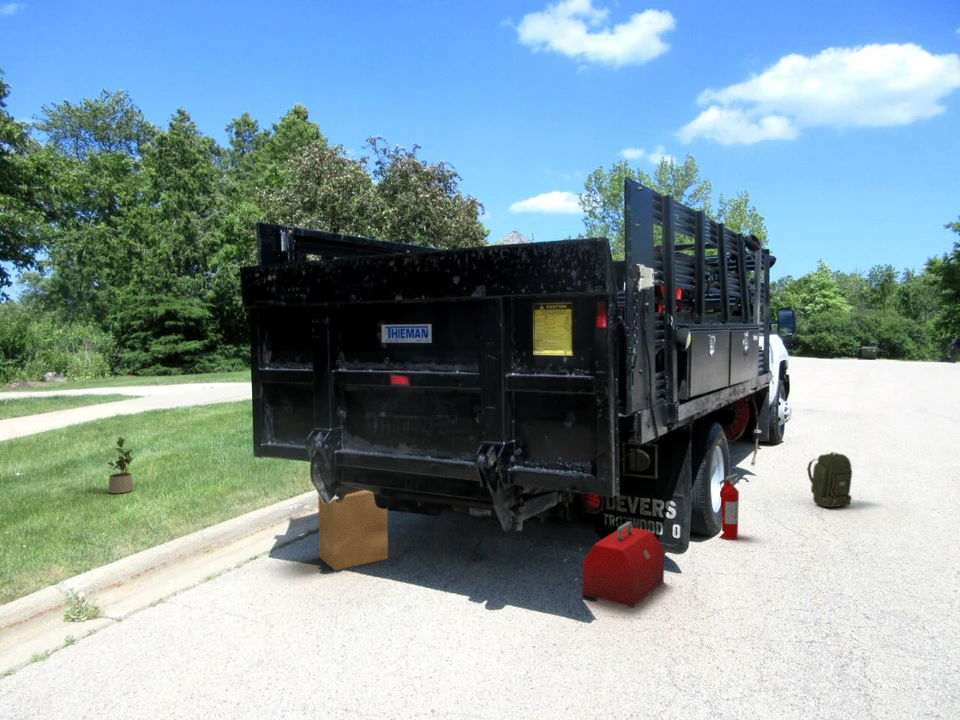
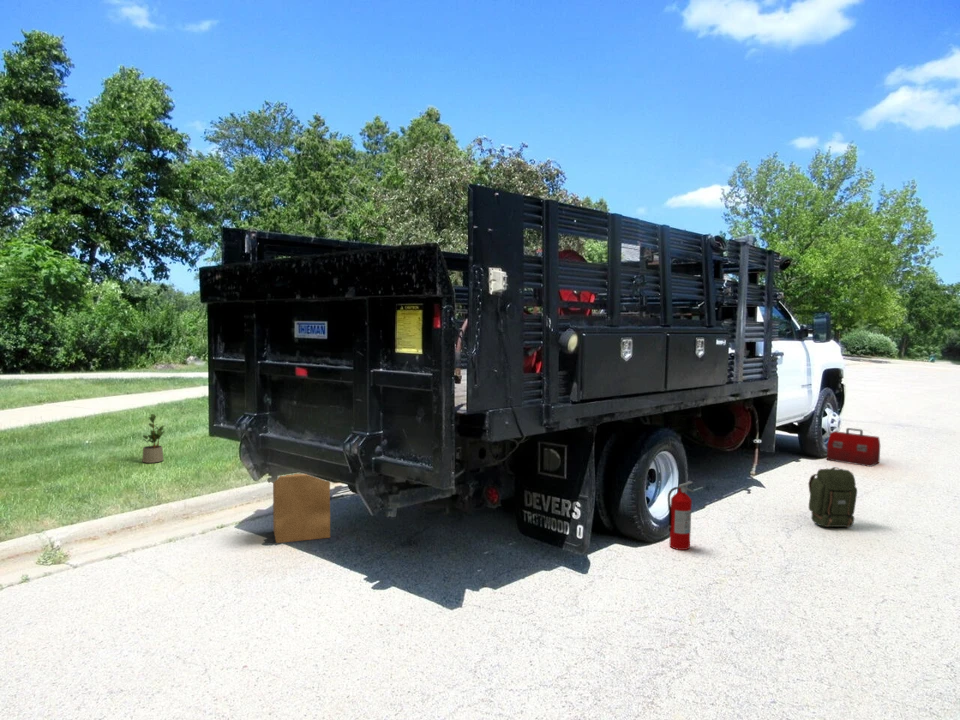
toolbox: present [582,522,664,608] -> present [827,428,880,466]

